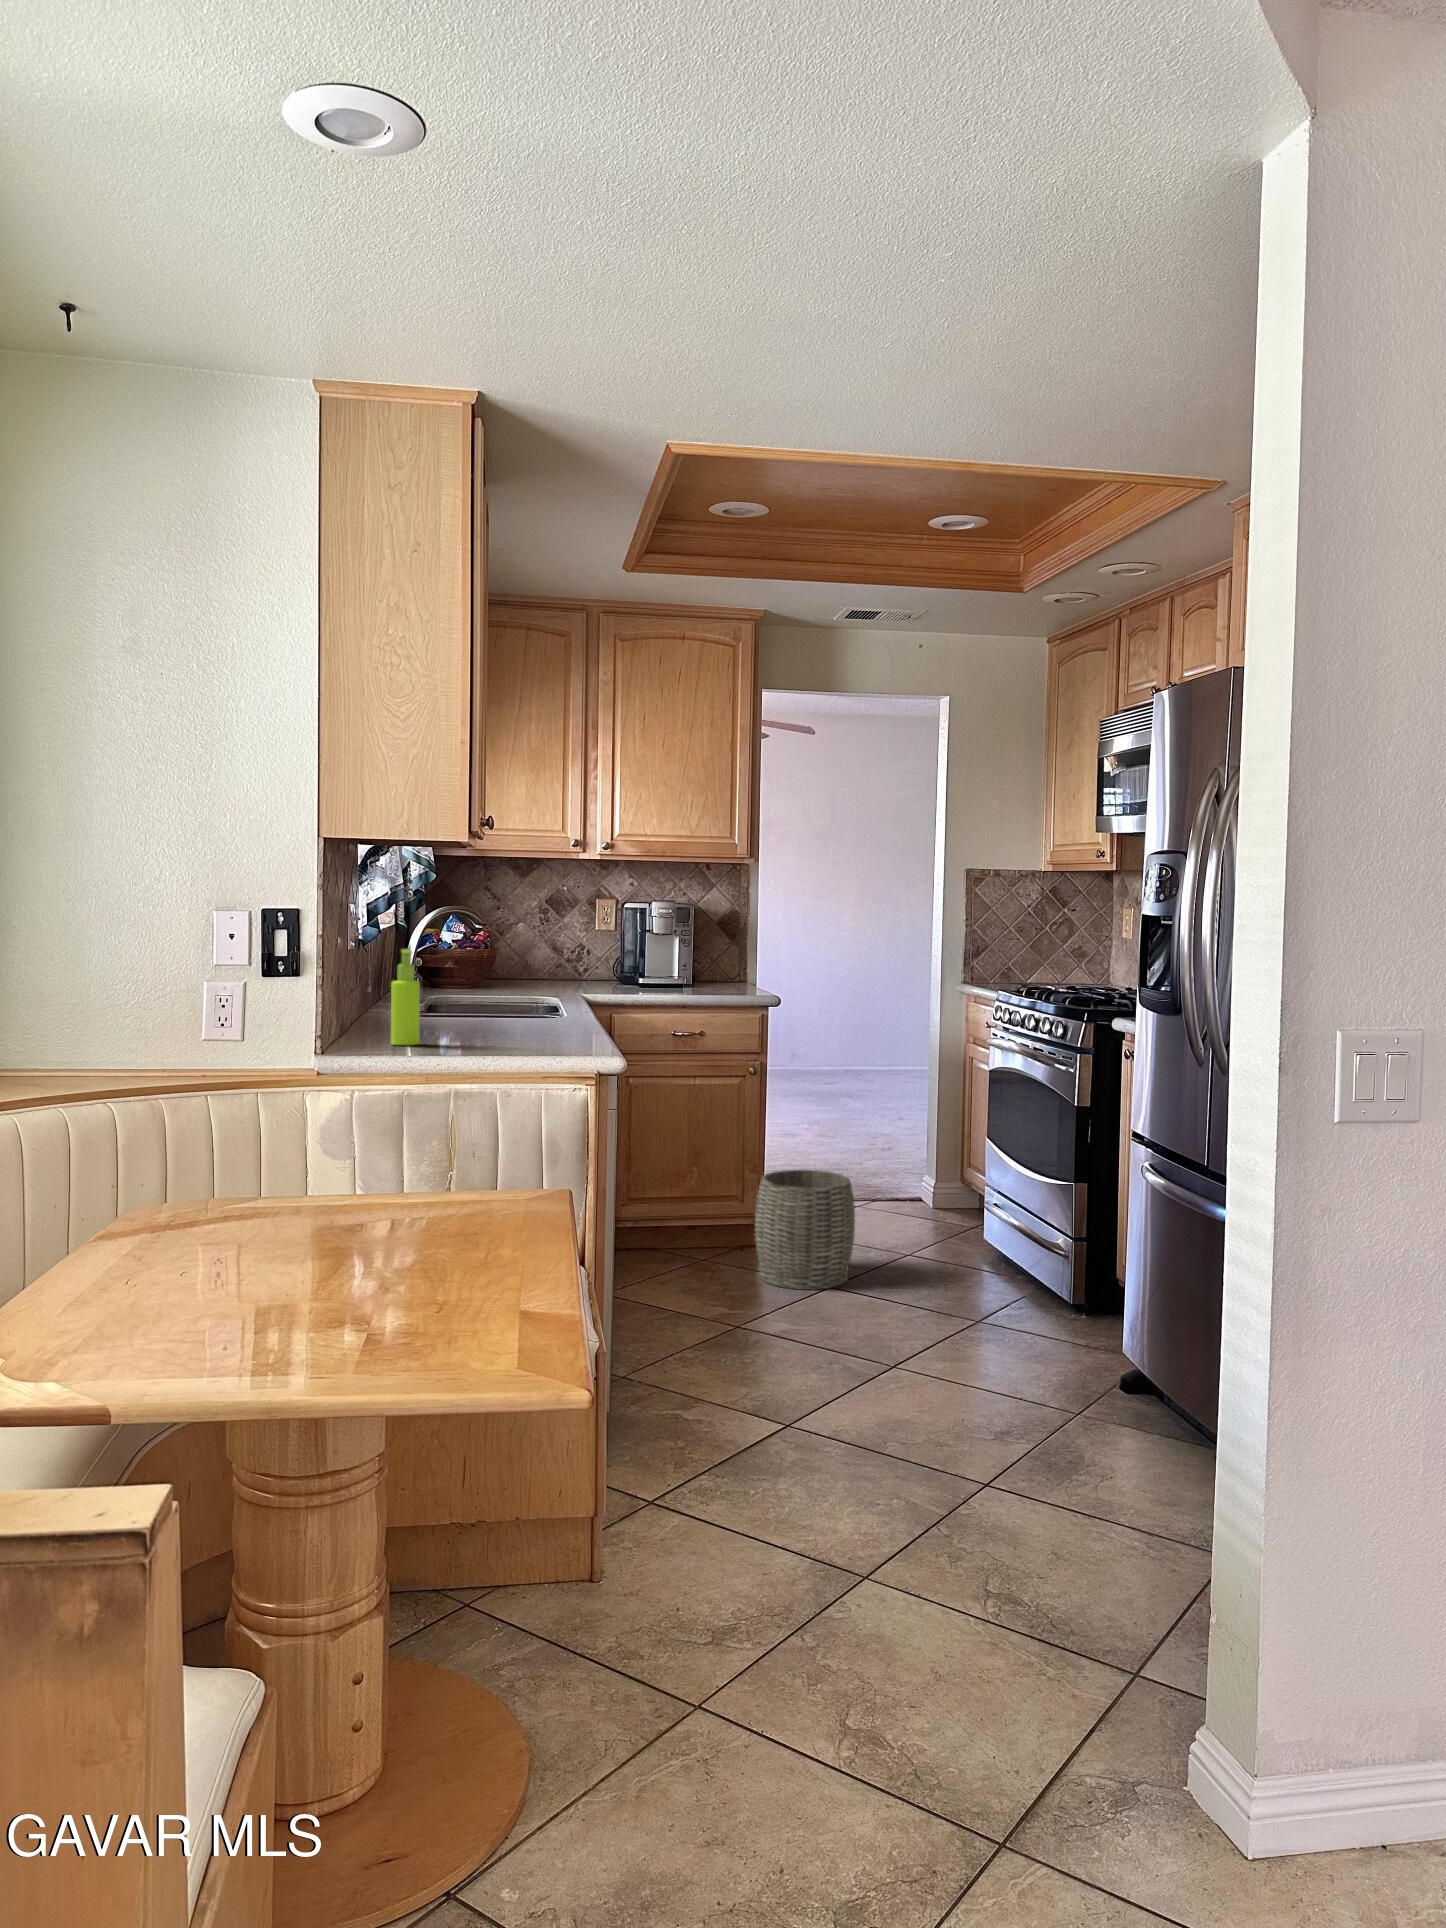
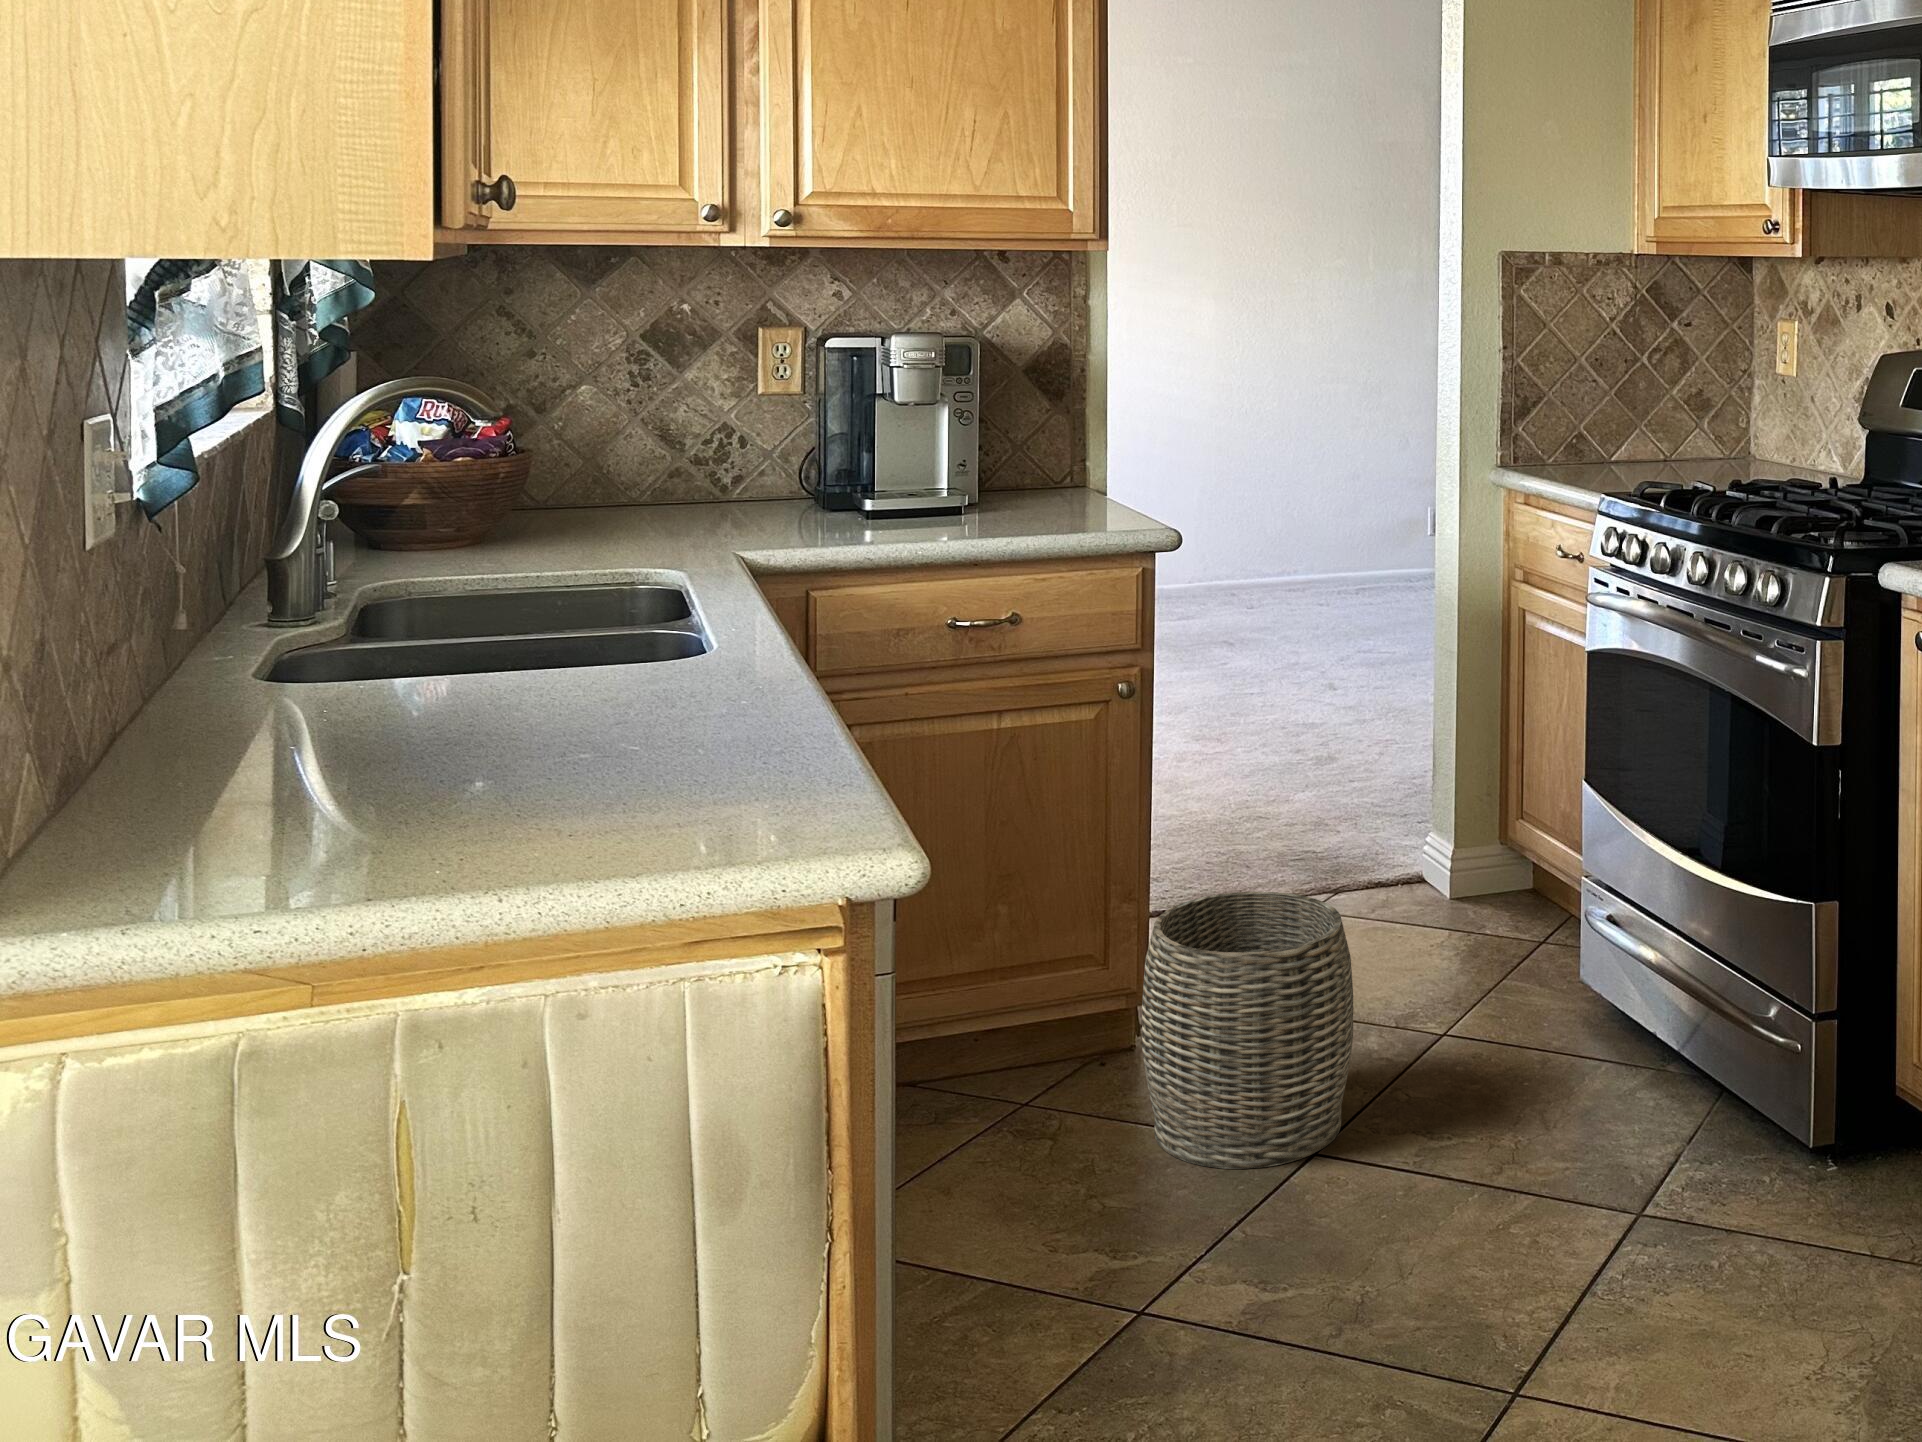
soap dispenser: present [391,949,420,1045] -> none [111,602,220,914]

